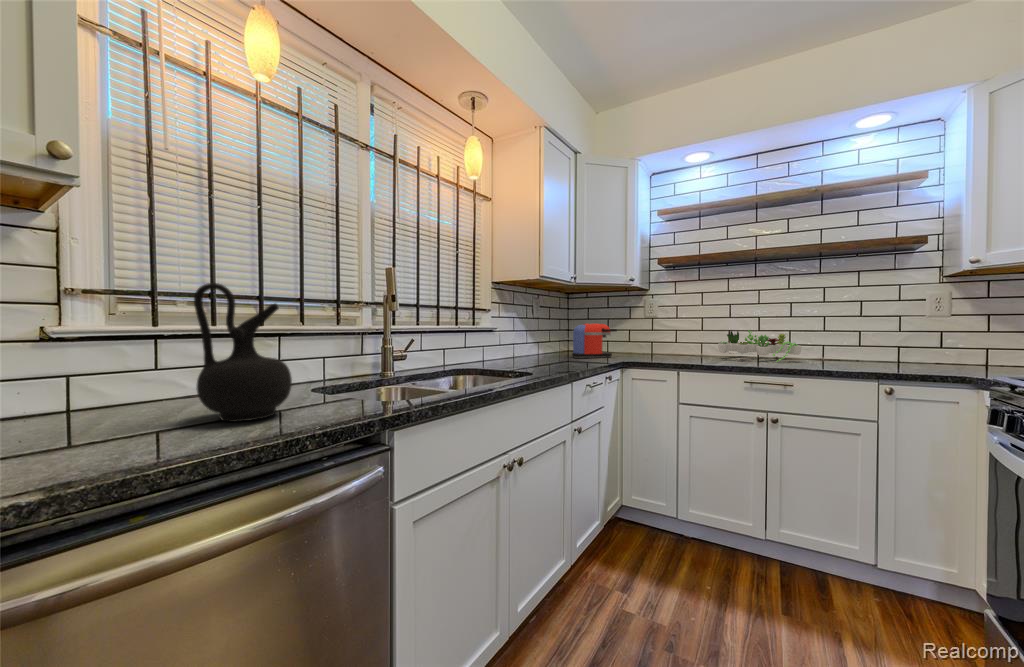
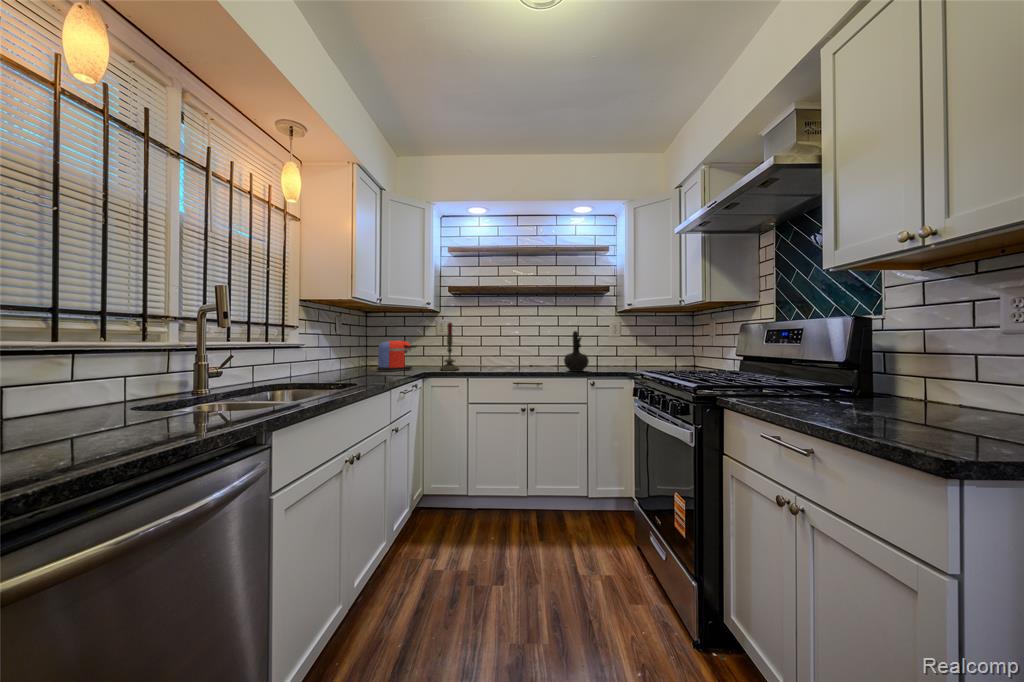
ceramic jug: present [194,283,292,422] -> present [564,331,589,372]
candle: none [644,299,669,360] -> present [440,323,459,371]
succulent plant: present [718,330,801,362] -> none [490,344,545,369]

